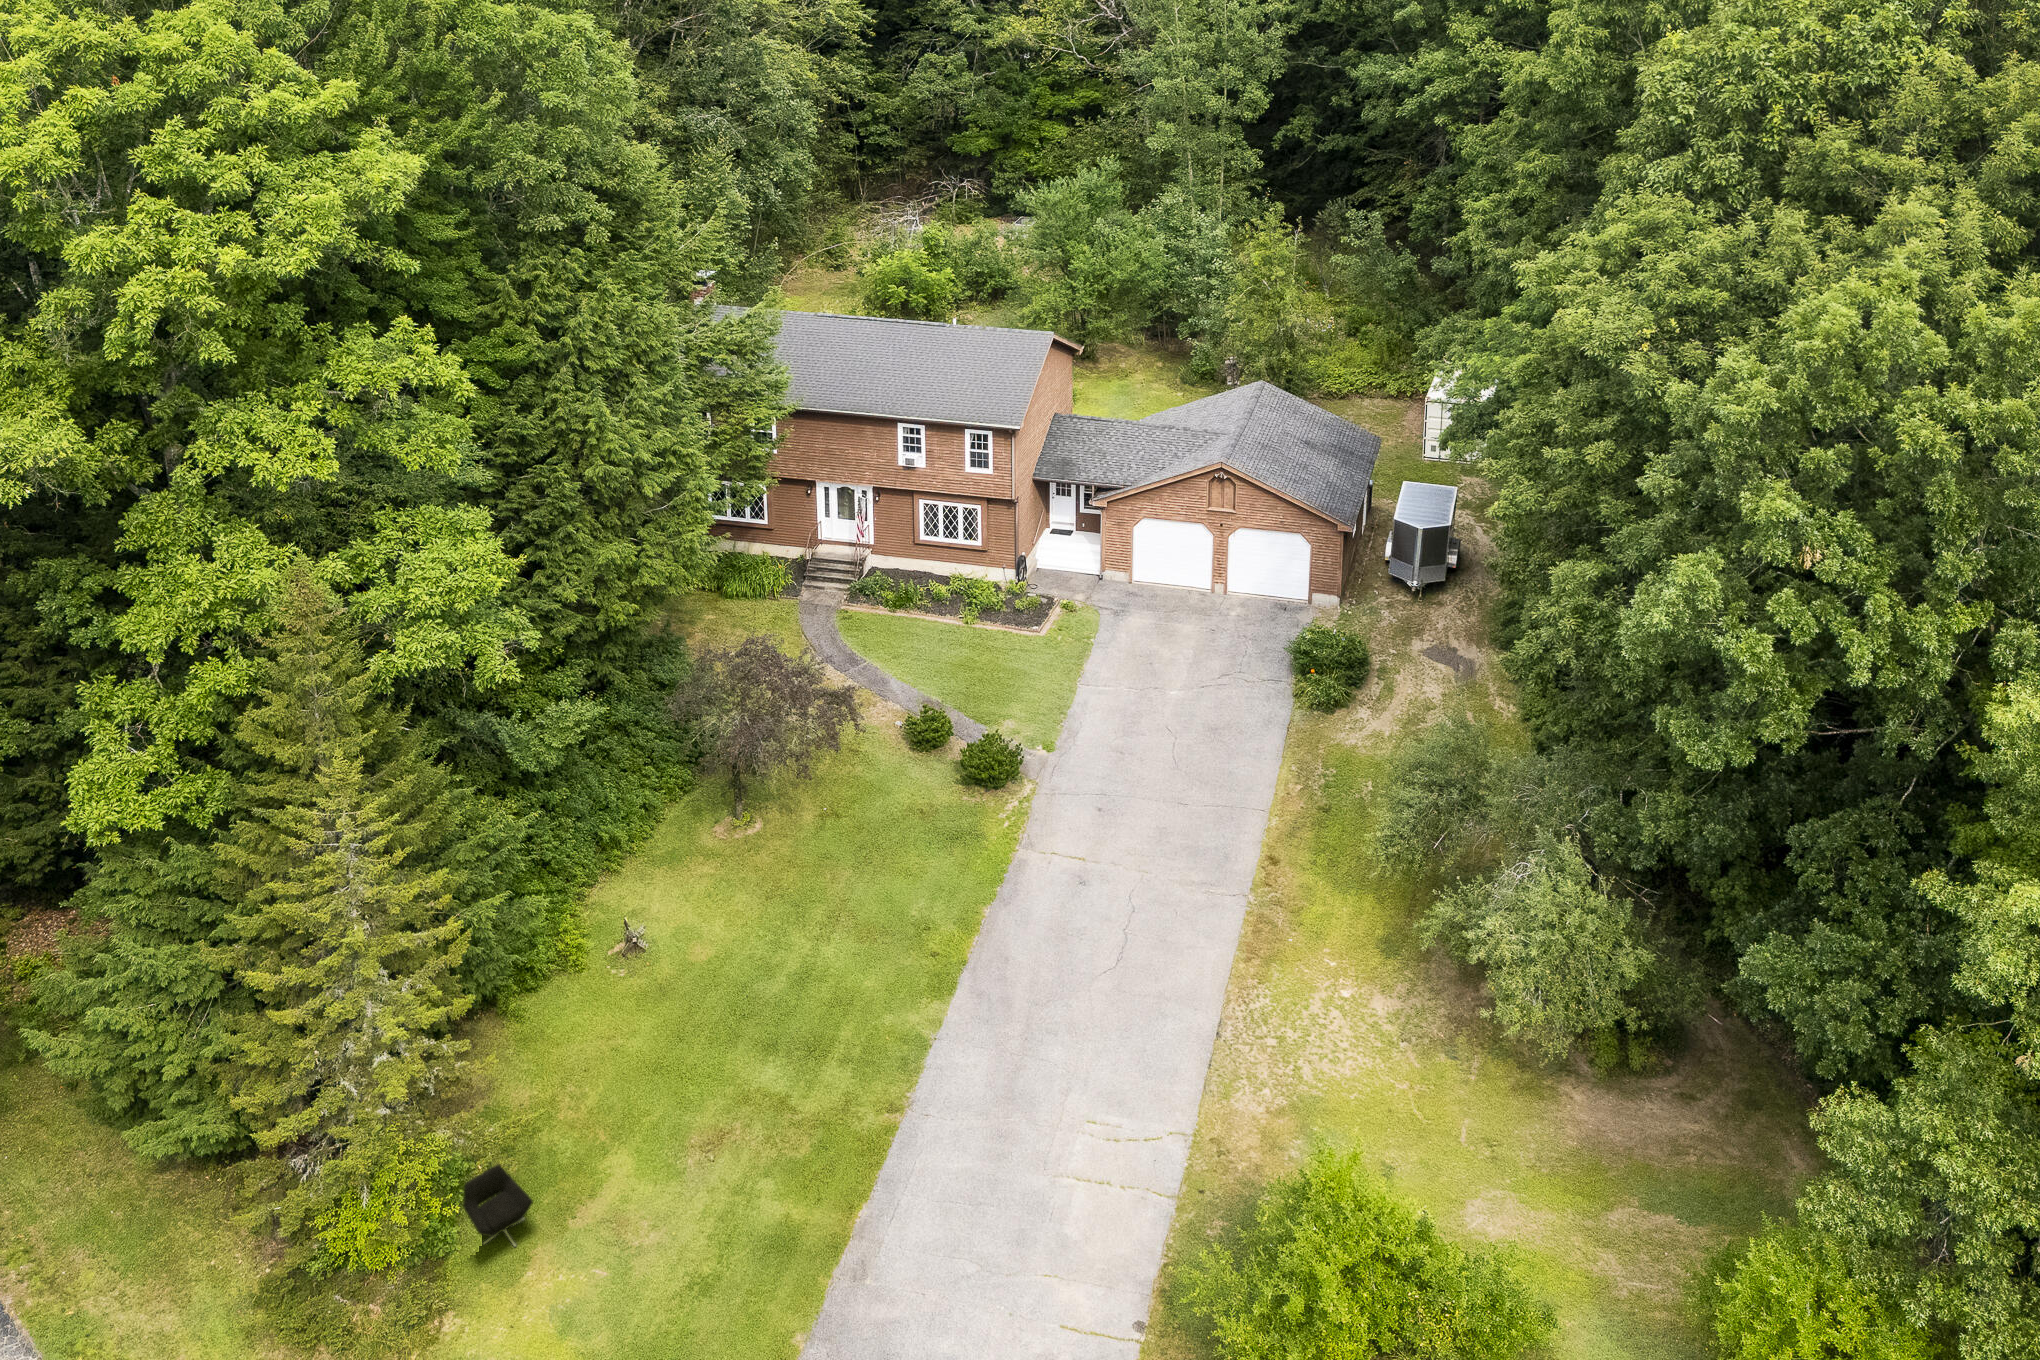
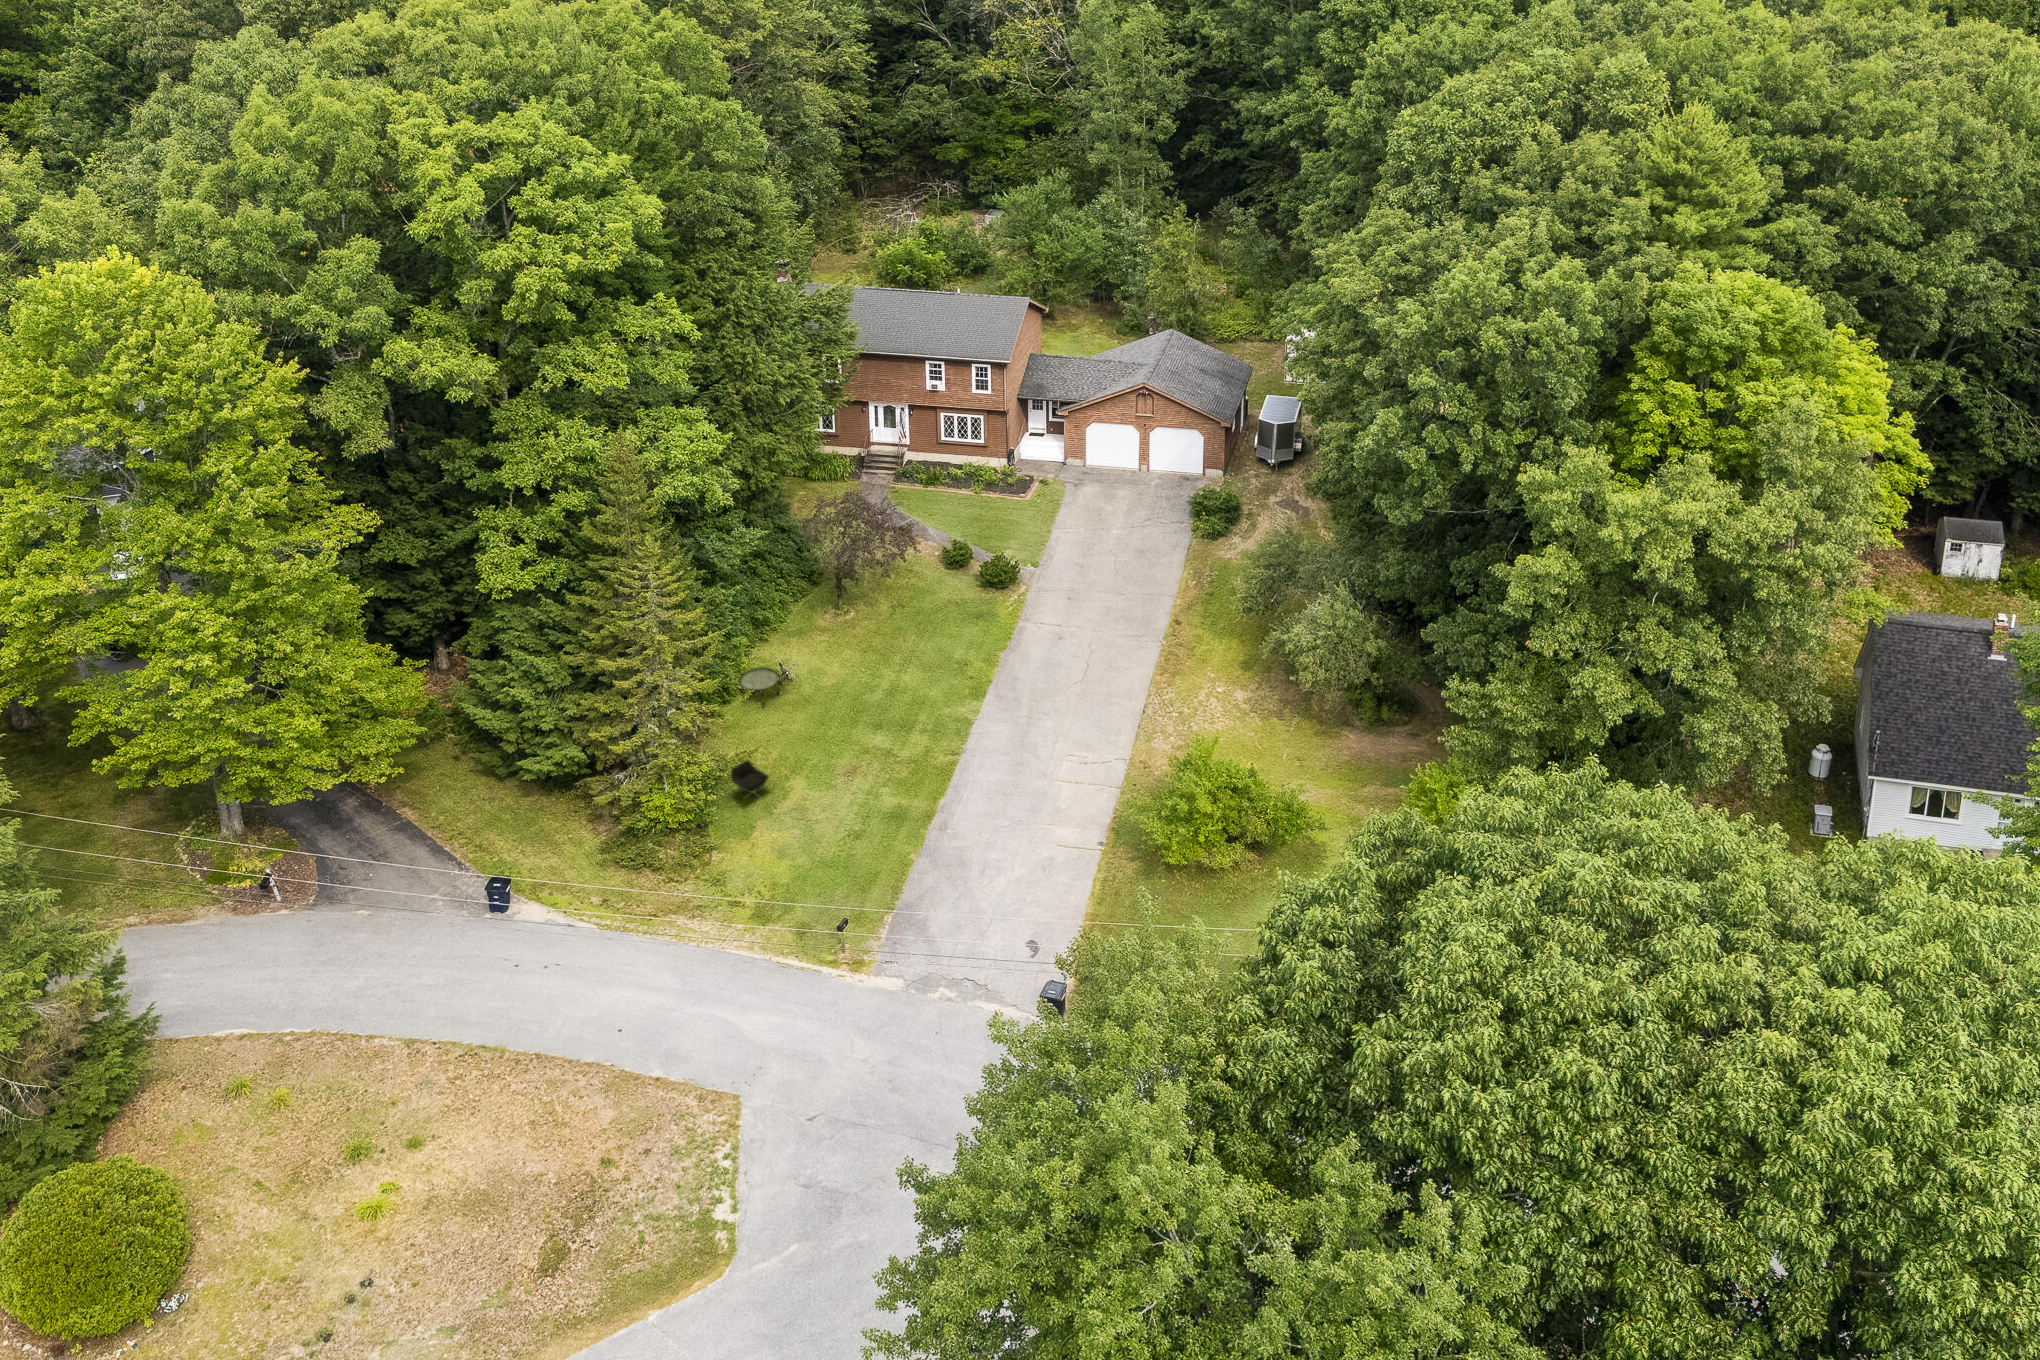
round table: none [524,952,596,1029] -> present [739,667,779,706]

